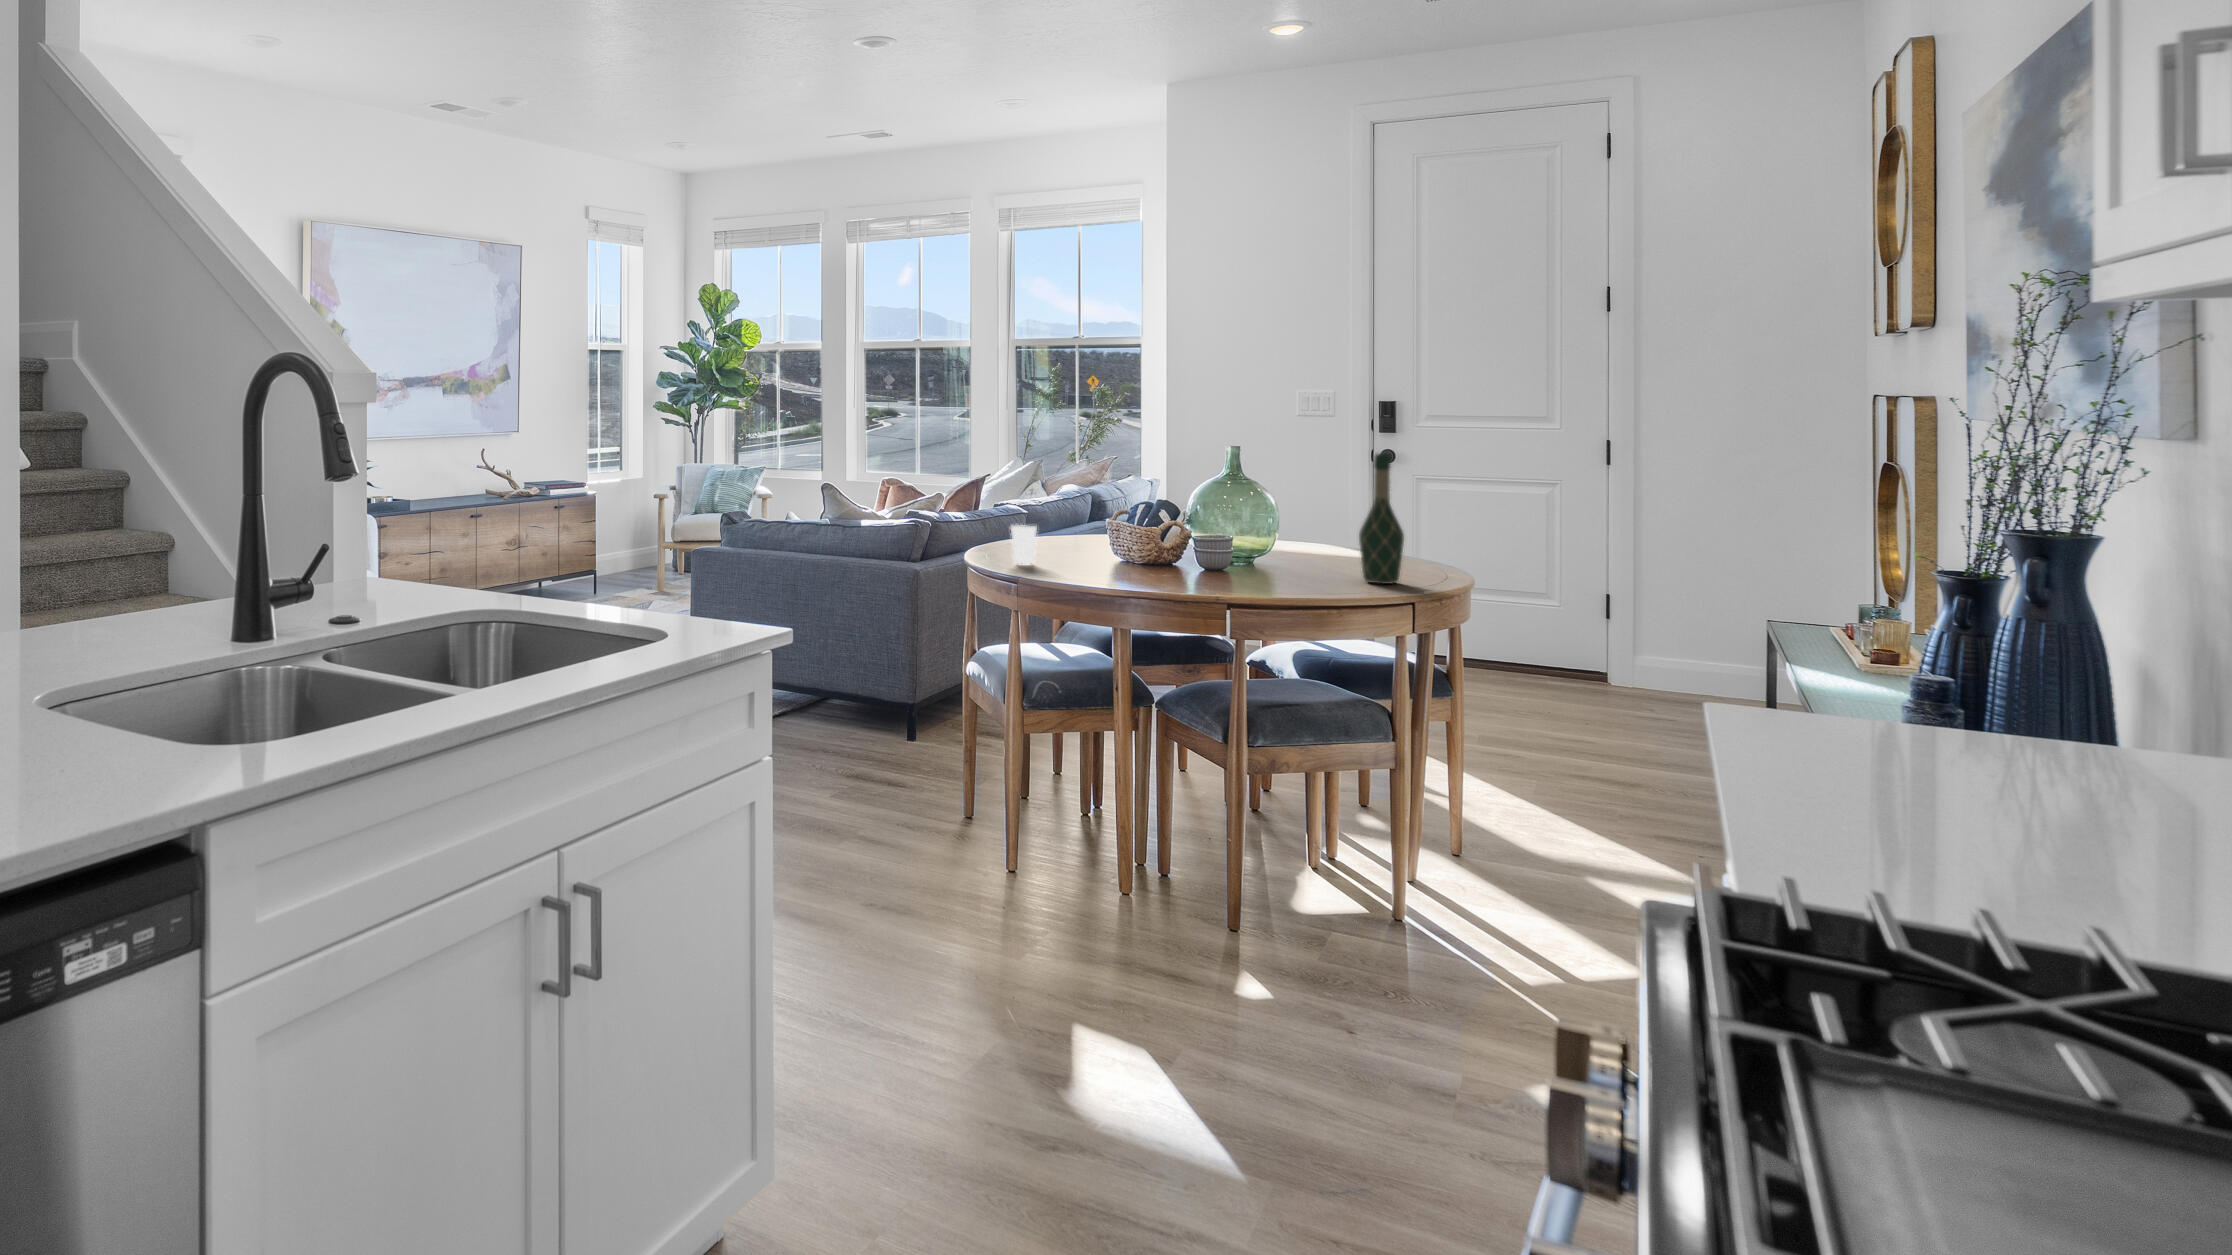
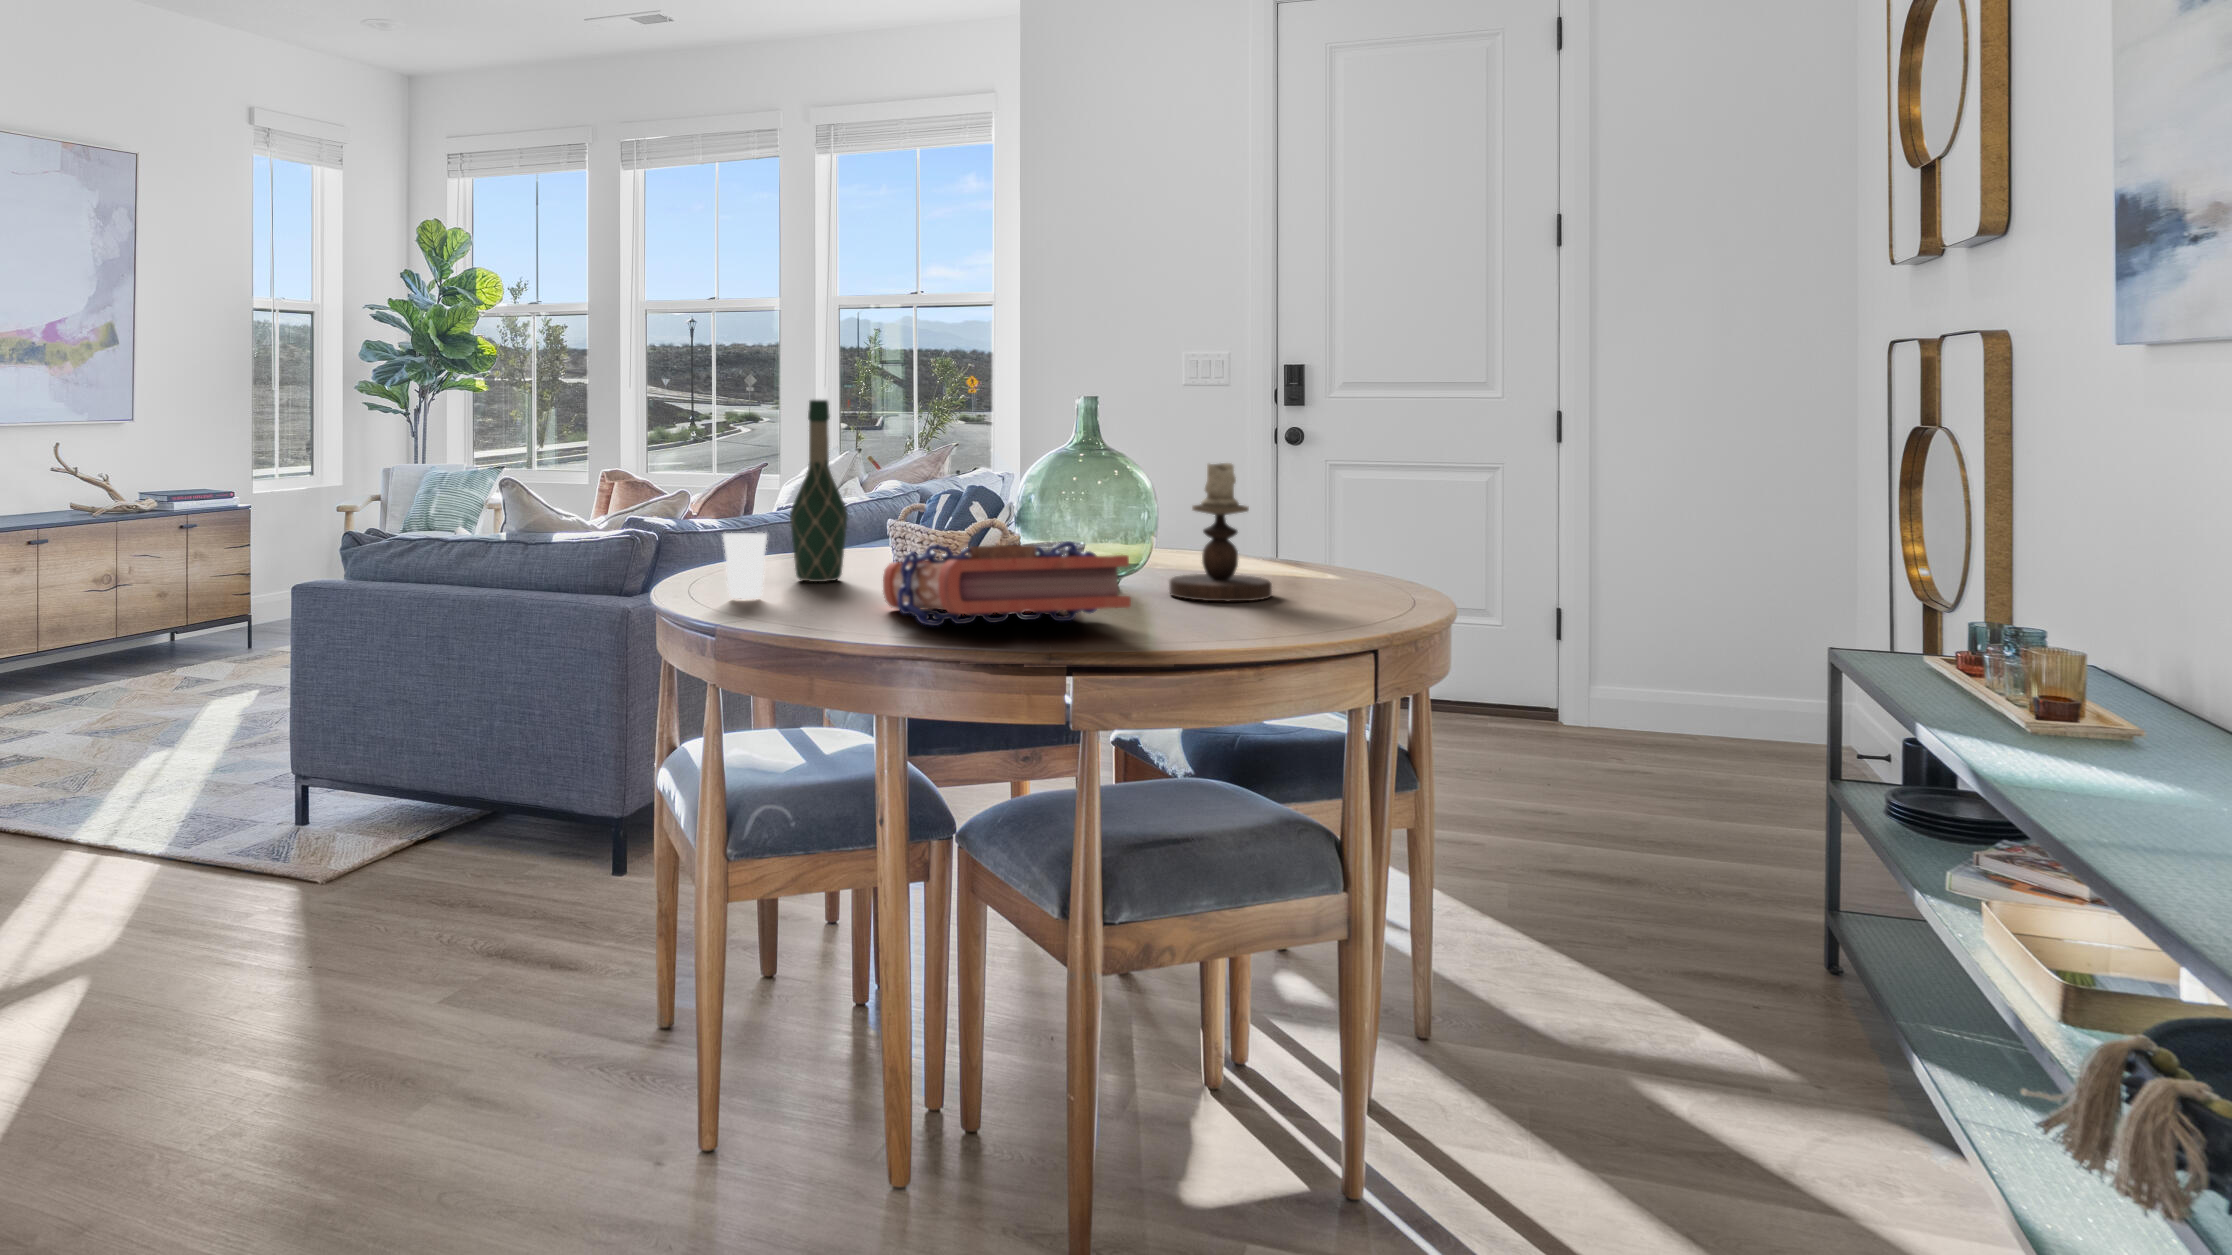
wine bottle: present [1359,454,1404,584] -> present [790,400,848,582]
candlestick: none [1287,489,1353,573] -> present [1169,463,1272,601]
book: none [1111,535,1265,582] -> present [883,541,1131,626]

